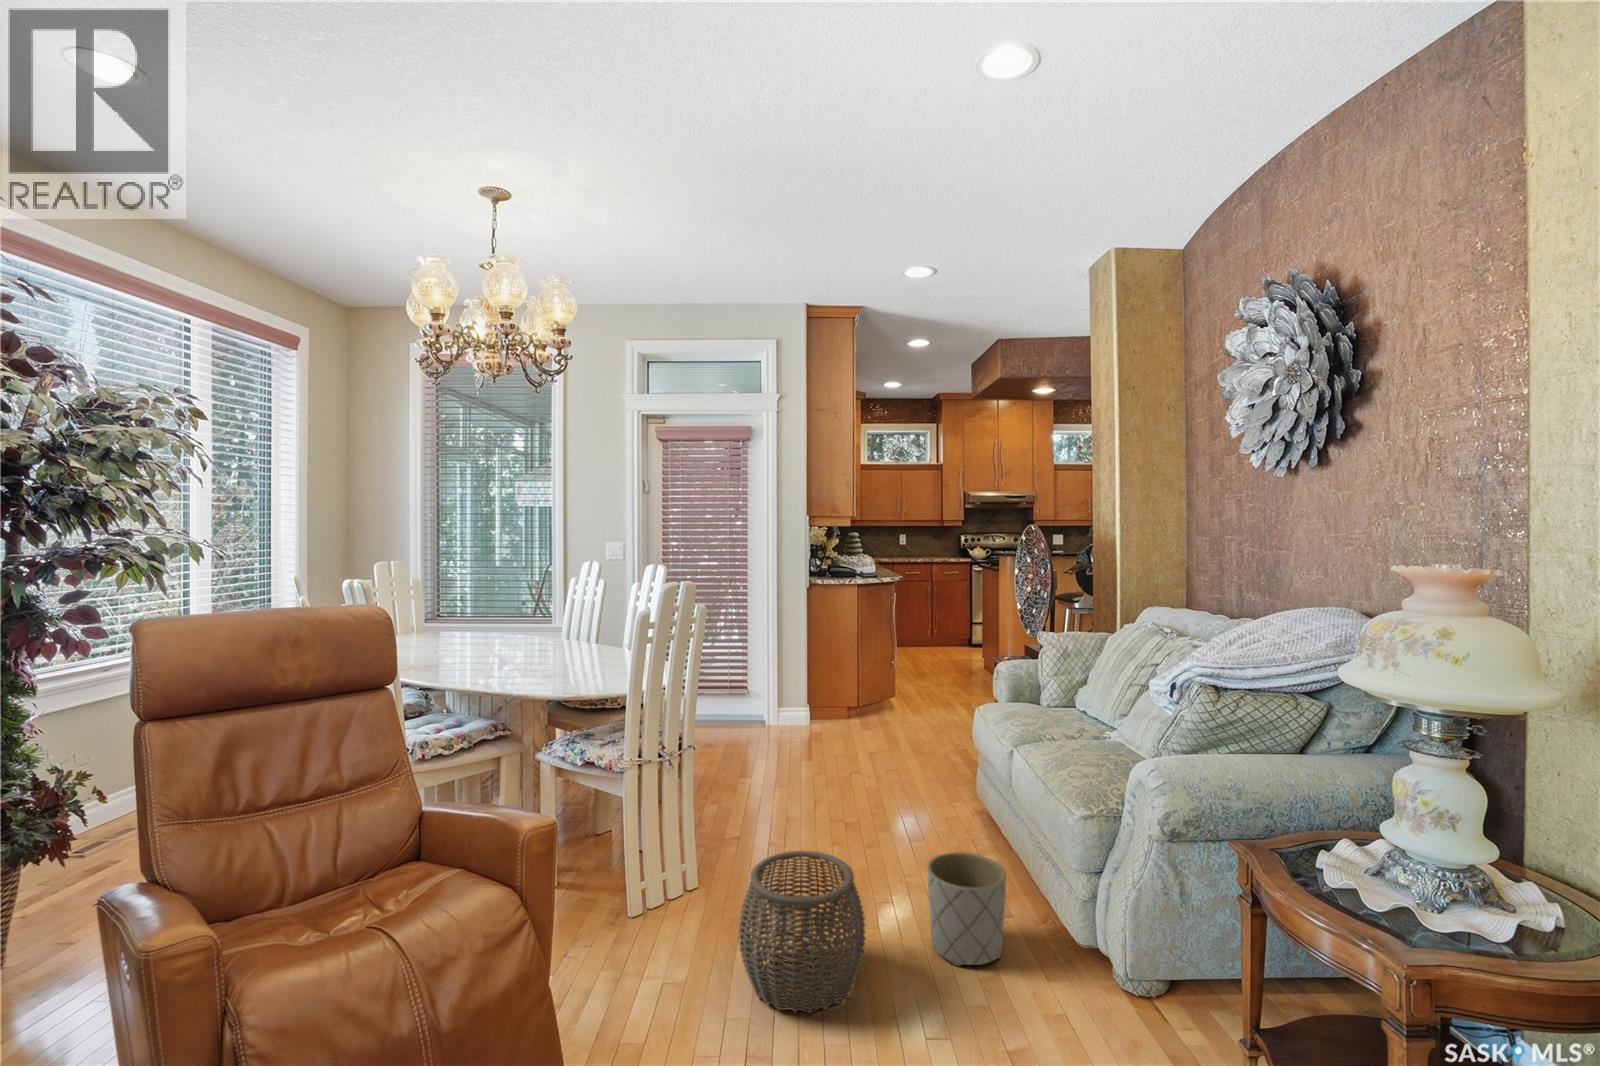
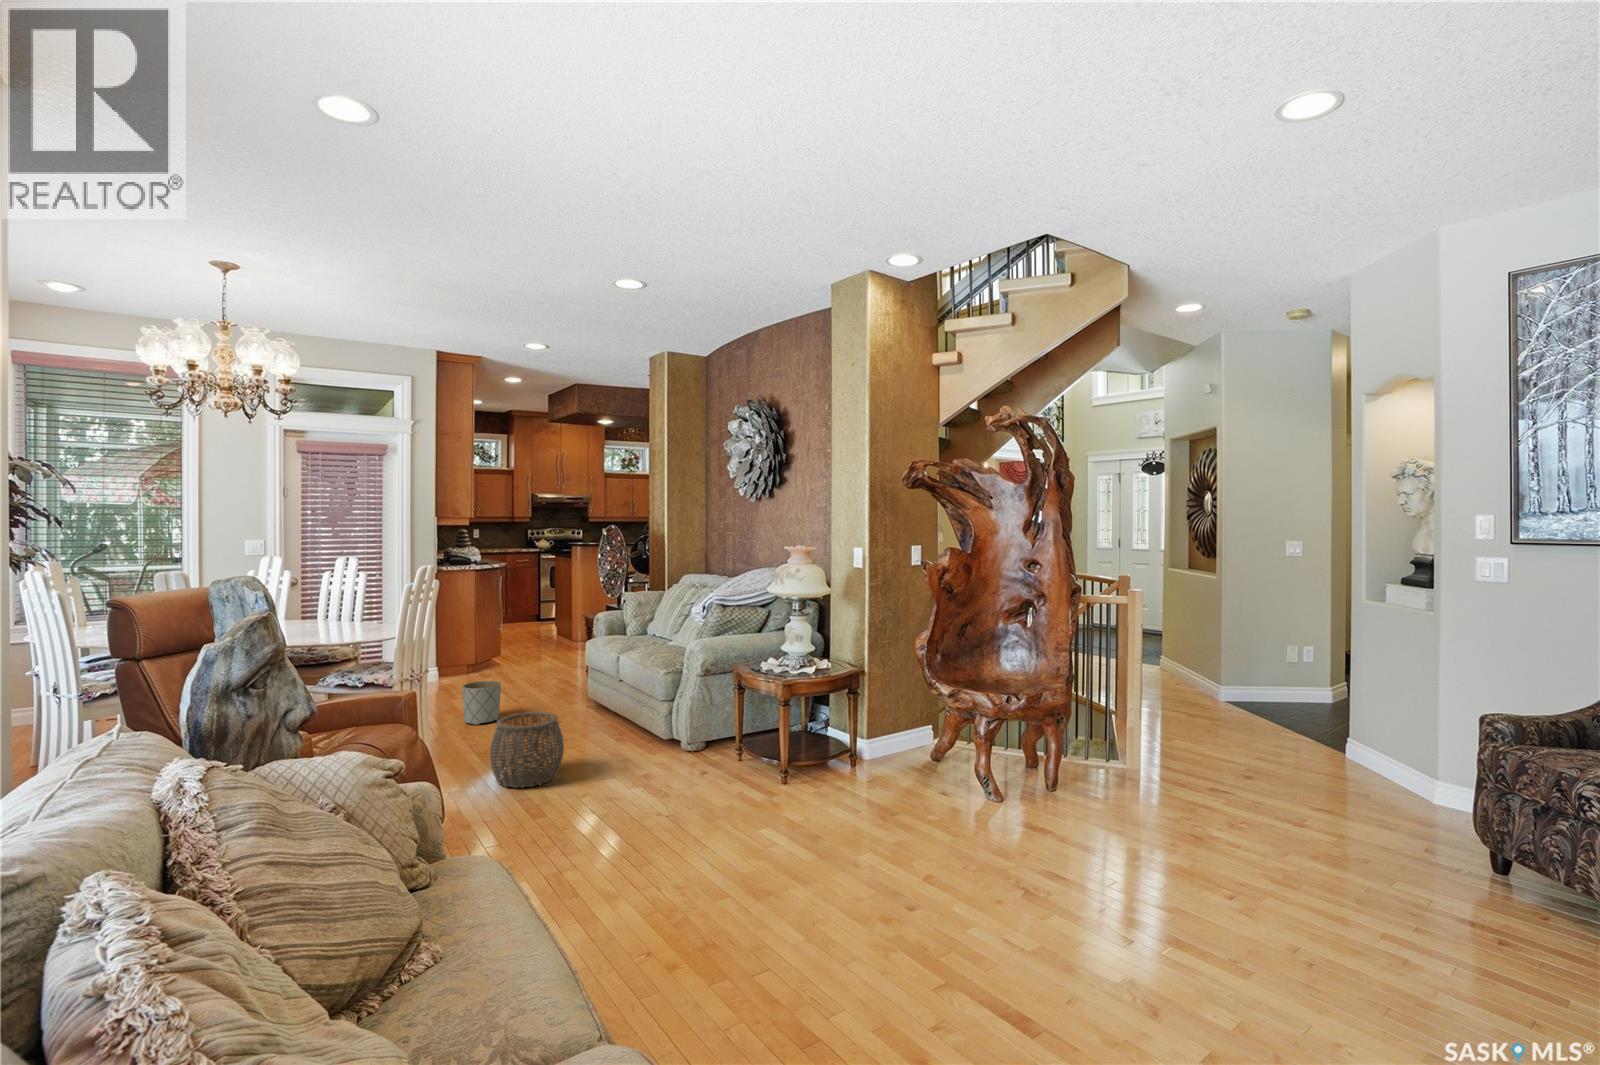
planter: present [927,852,1006,966] -> present [462,681,501,725]

